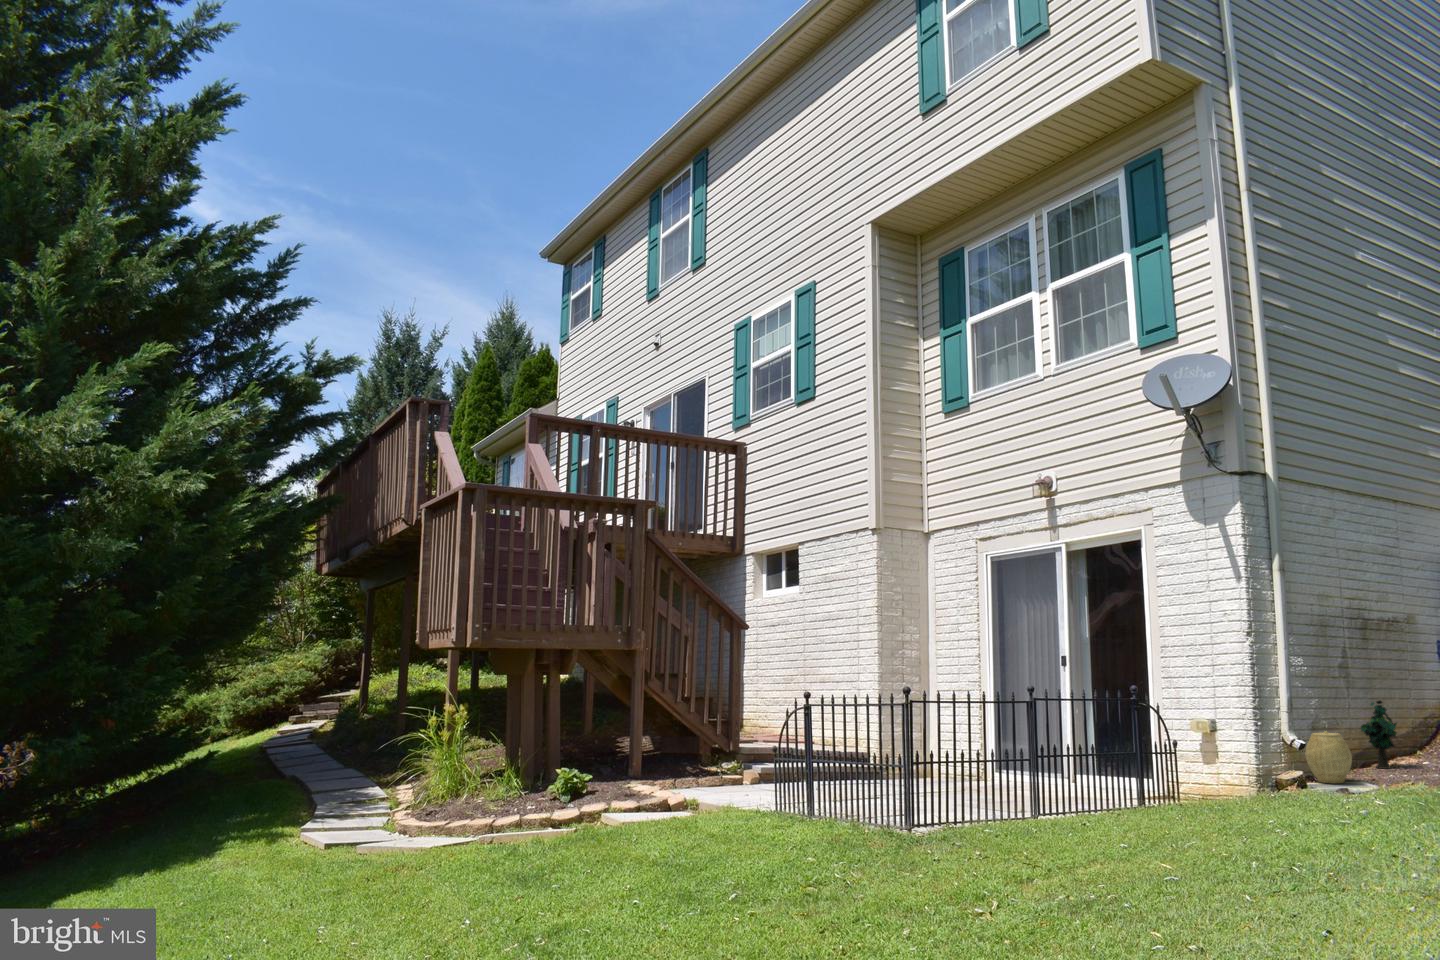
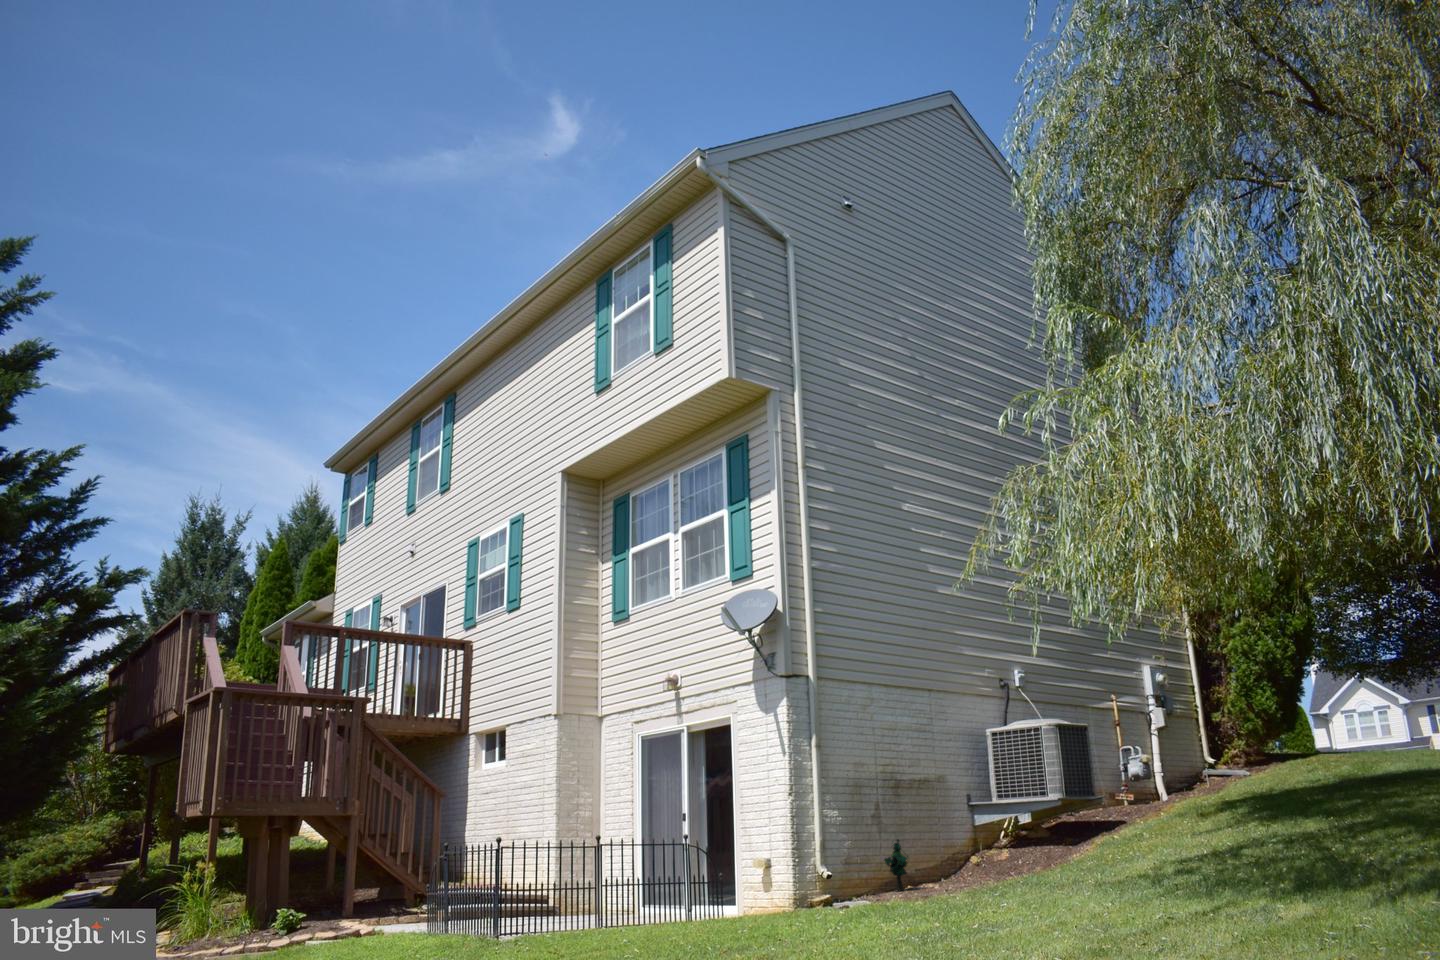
woven basket: present [1306,731,1352,783] -> none [833,865,862,905]

